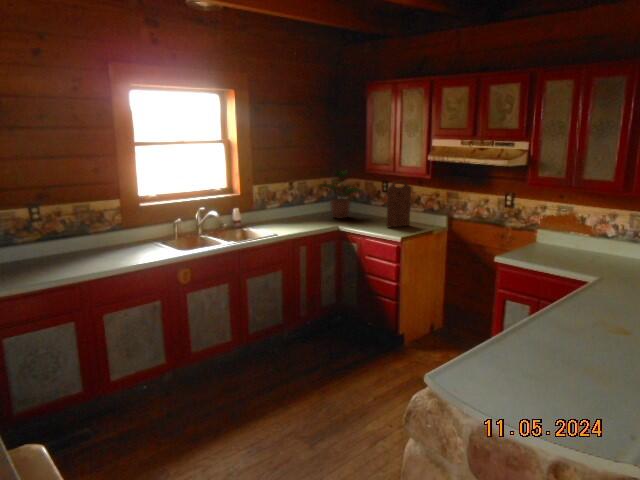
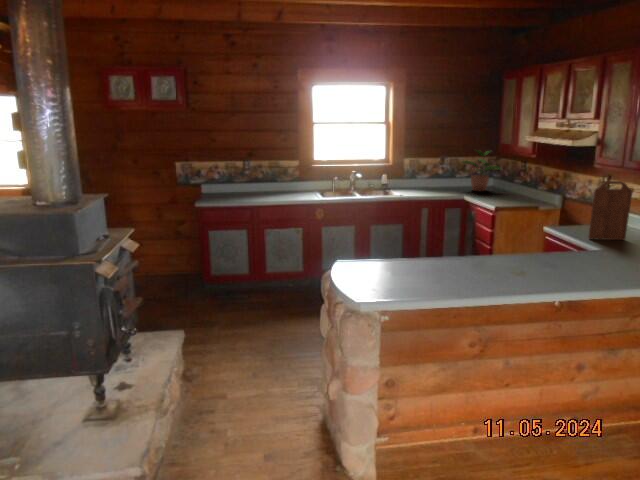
cutting board: present [386,181,411,227] -> present [589,181,632,240]

